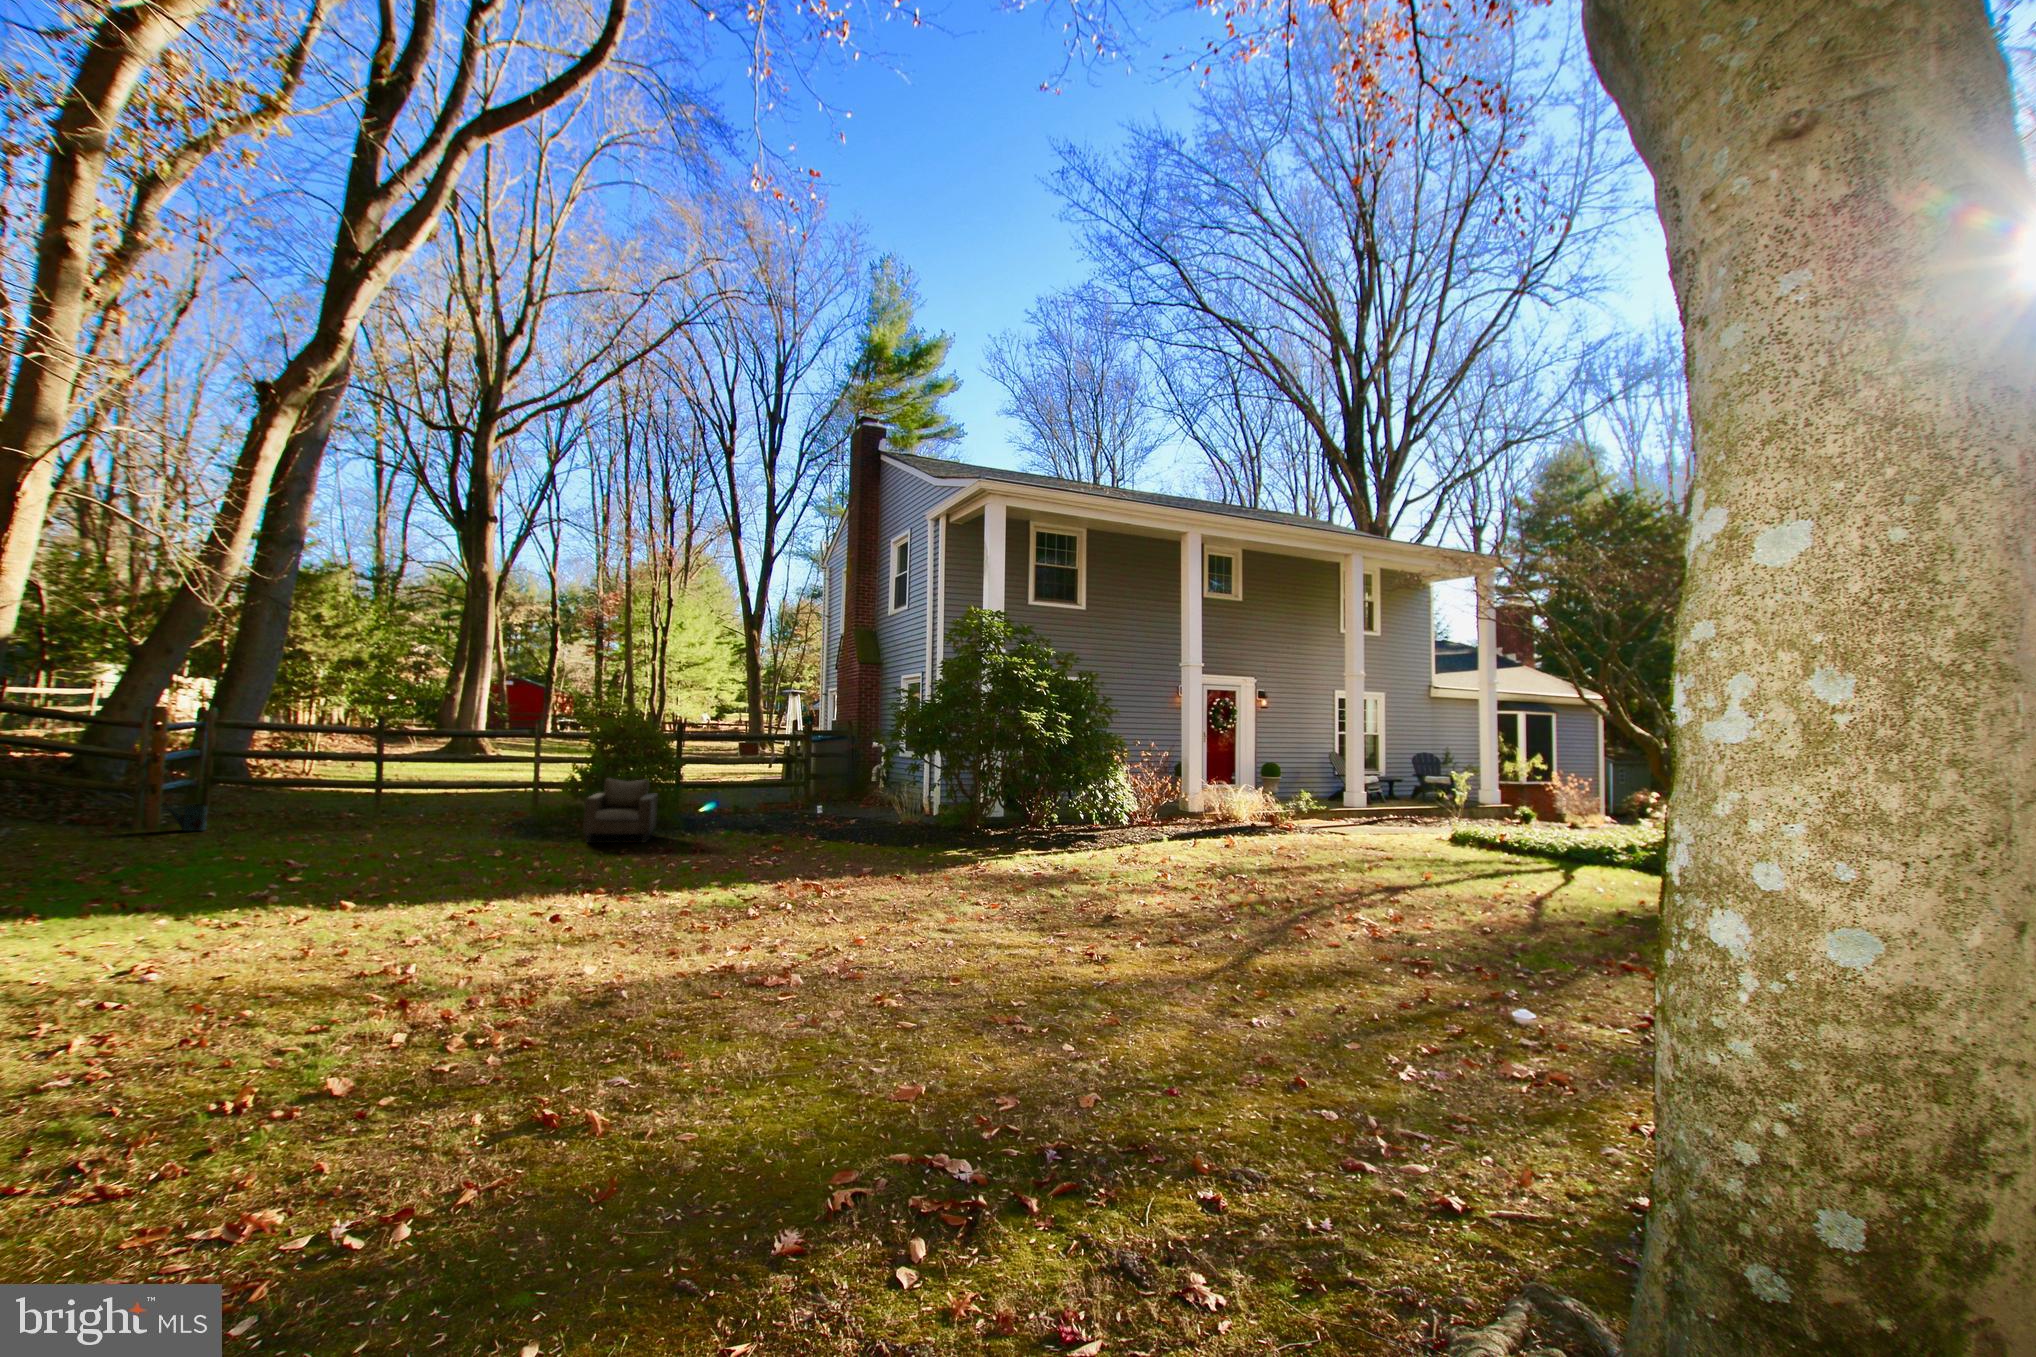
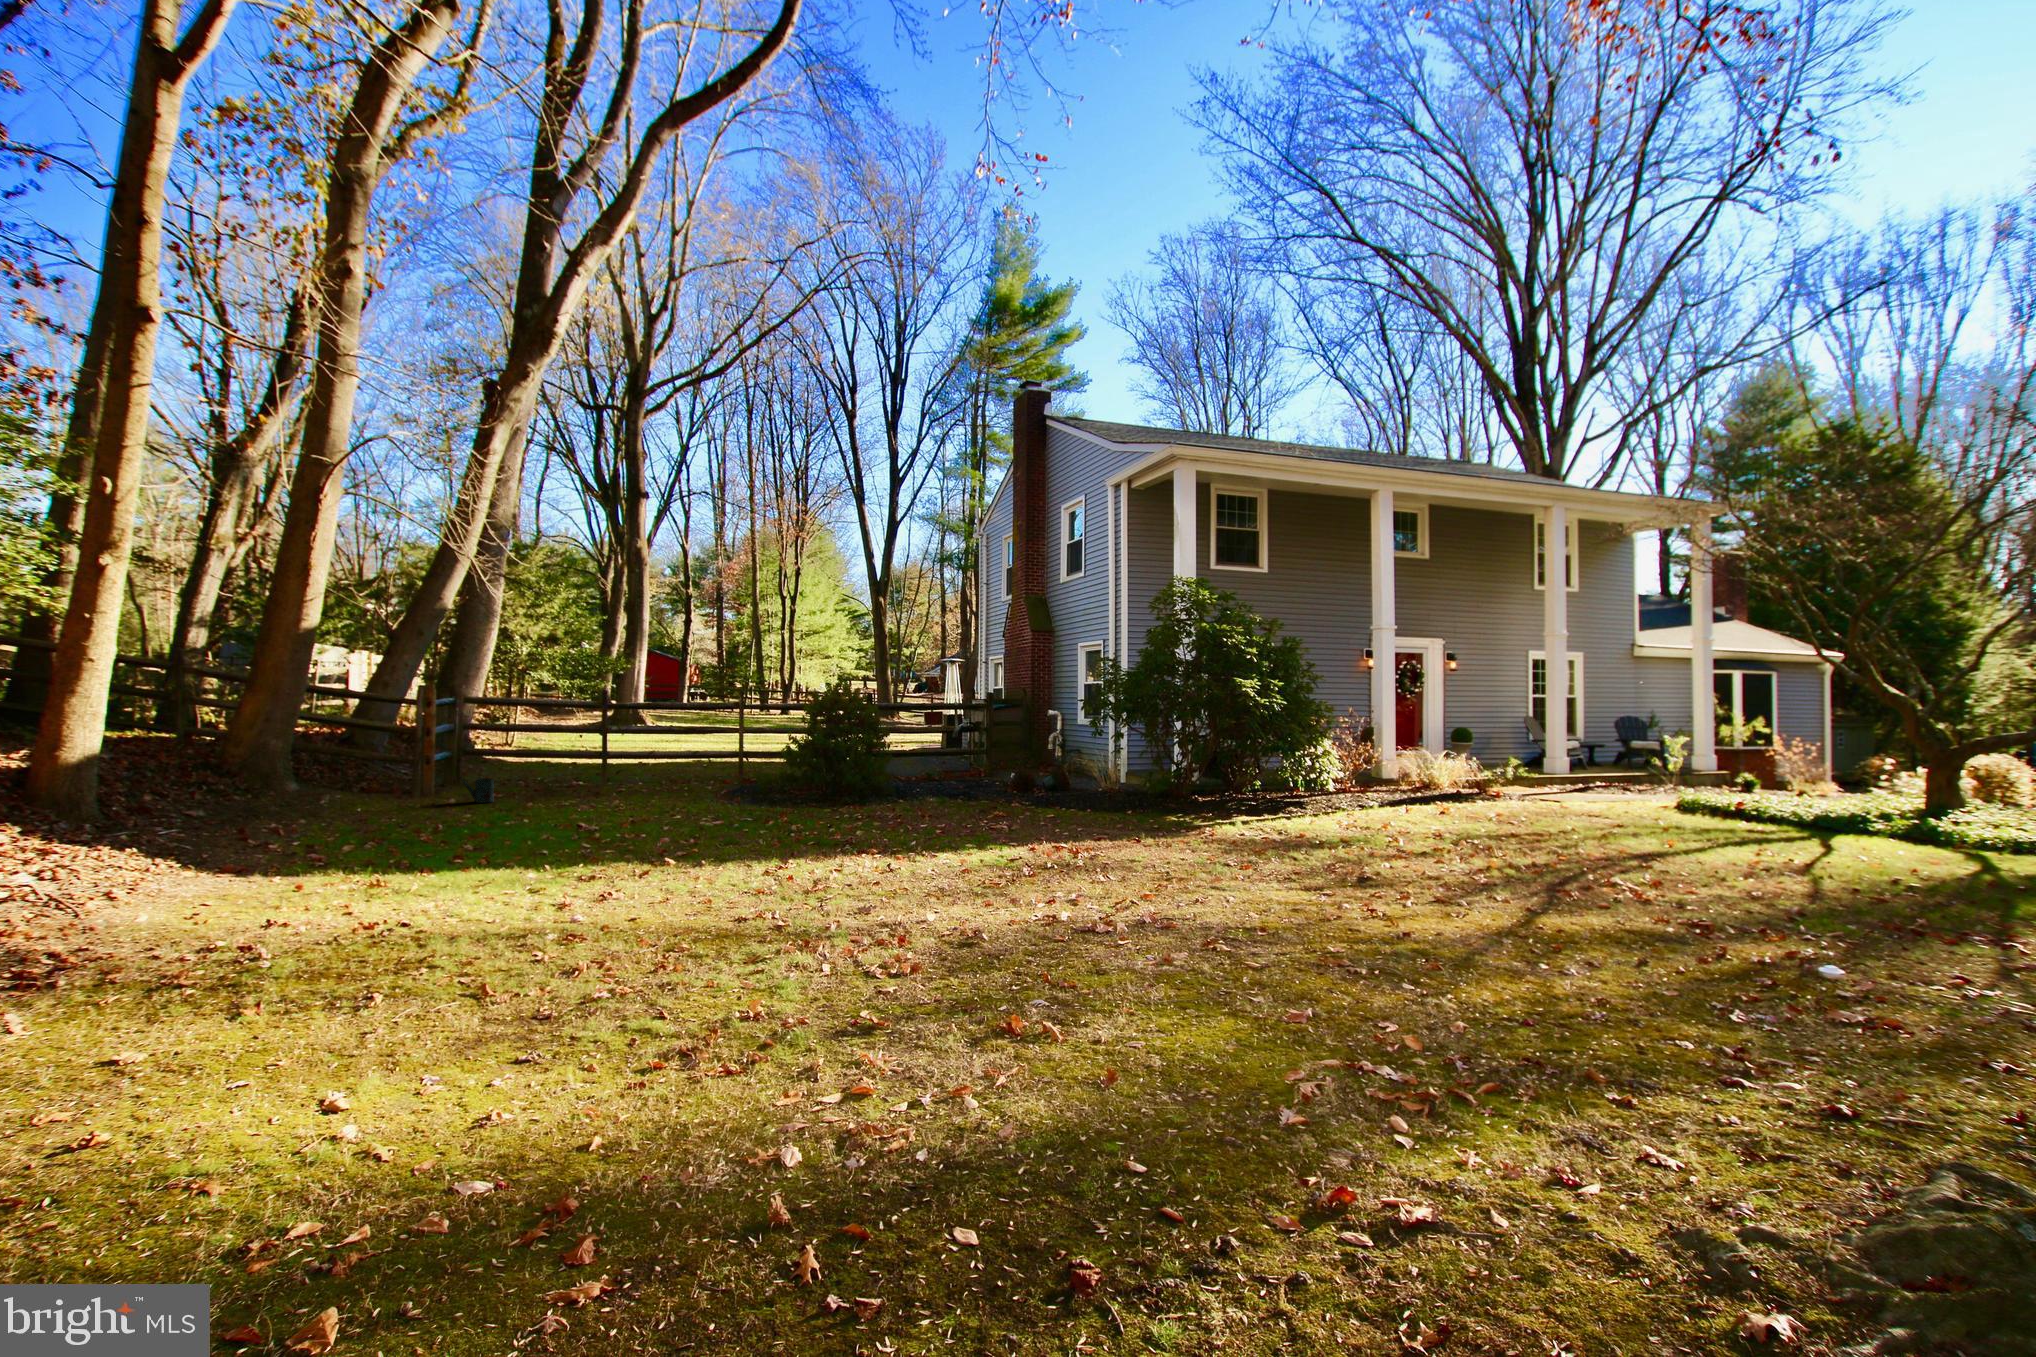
armchair: present [583,779,658,843] -> none [805,751,876,812]

